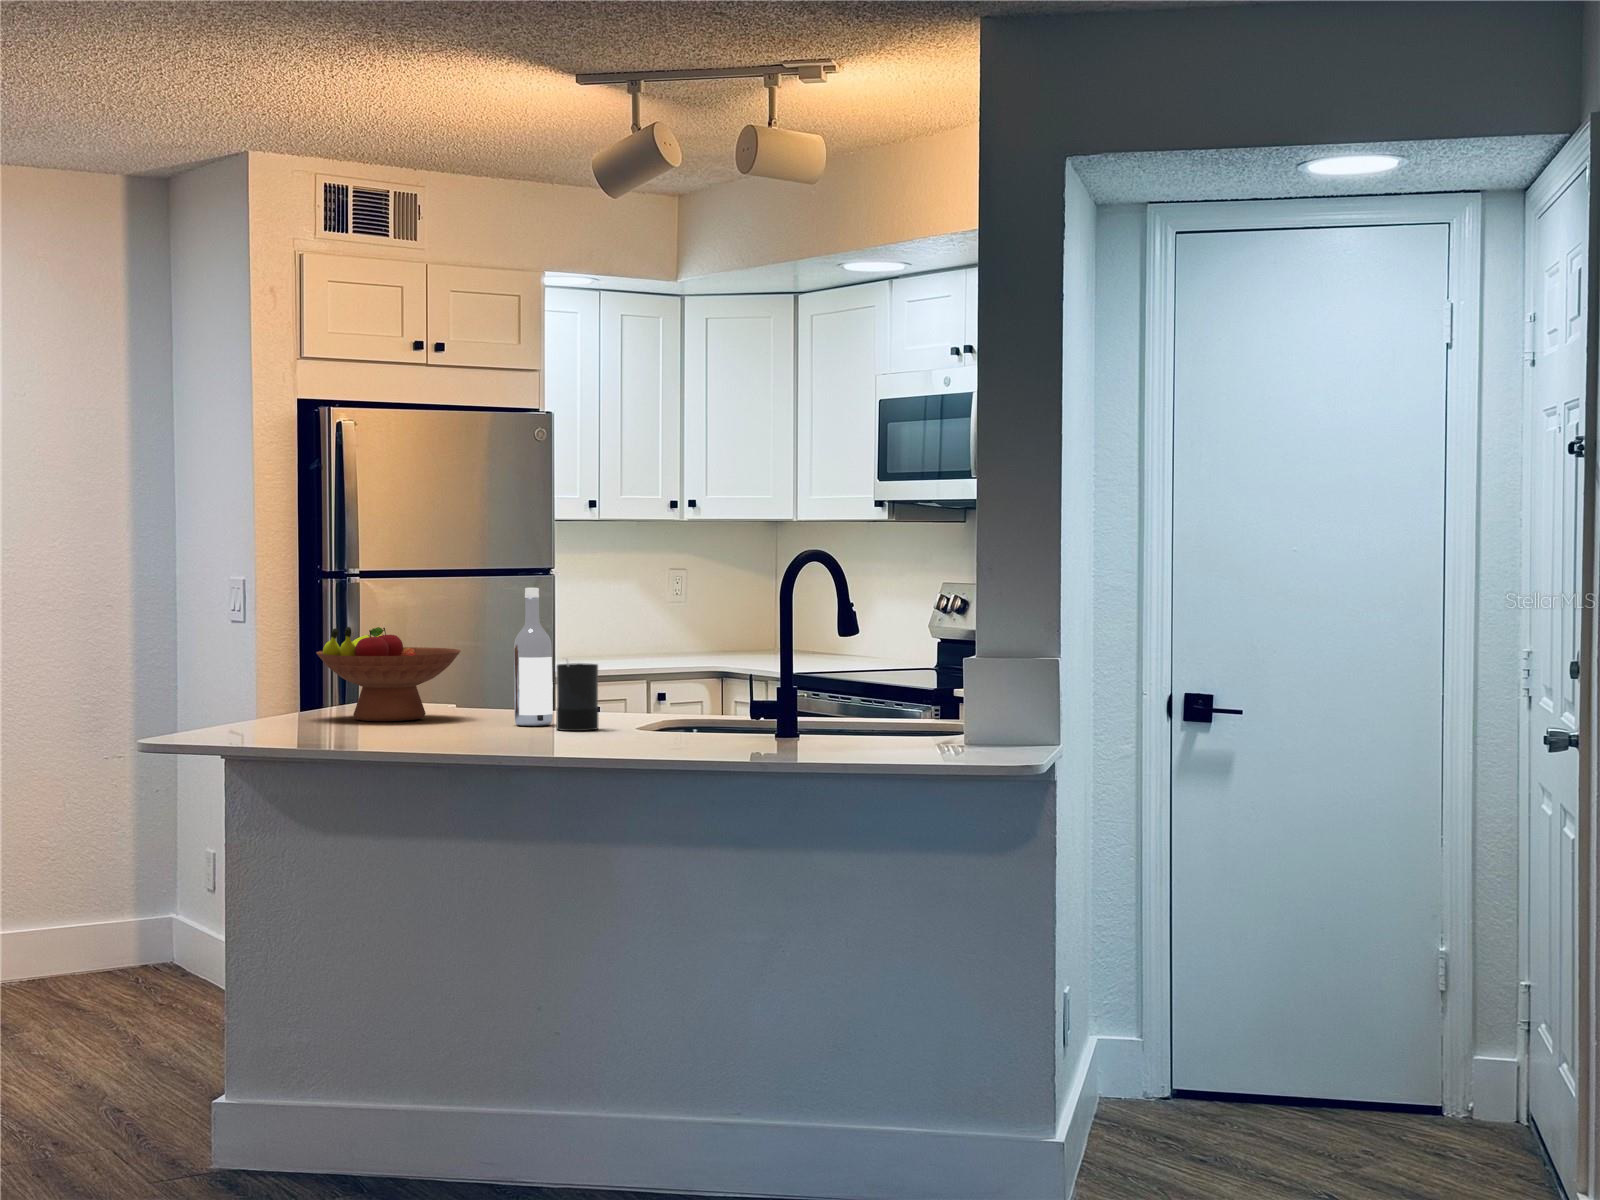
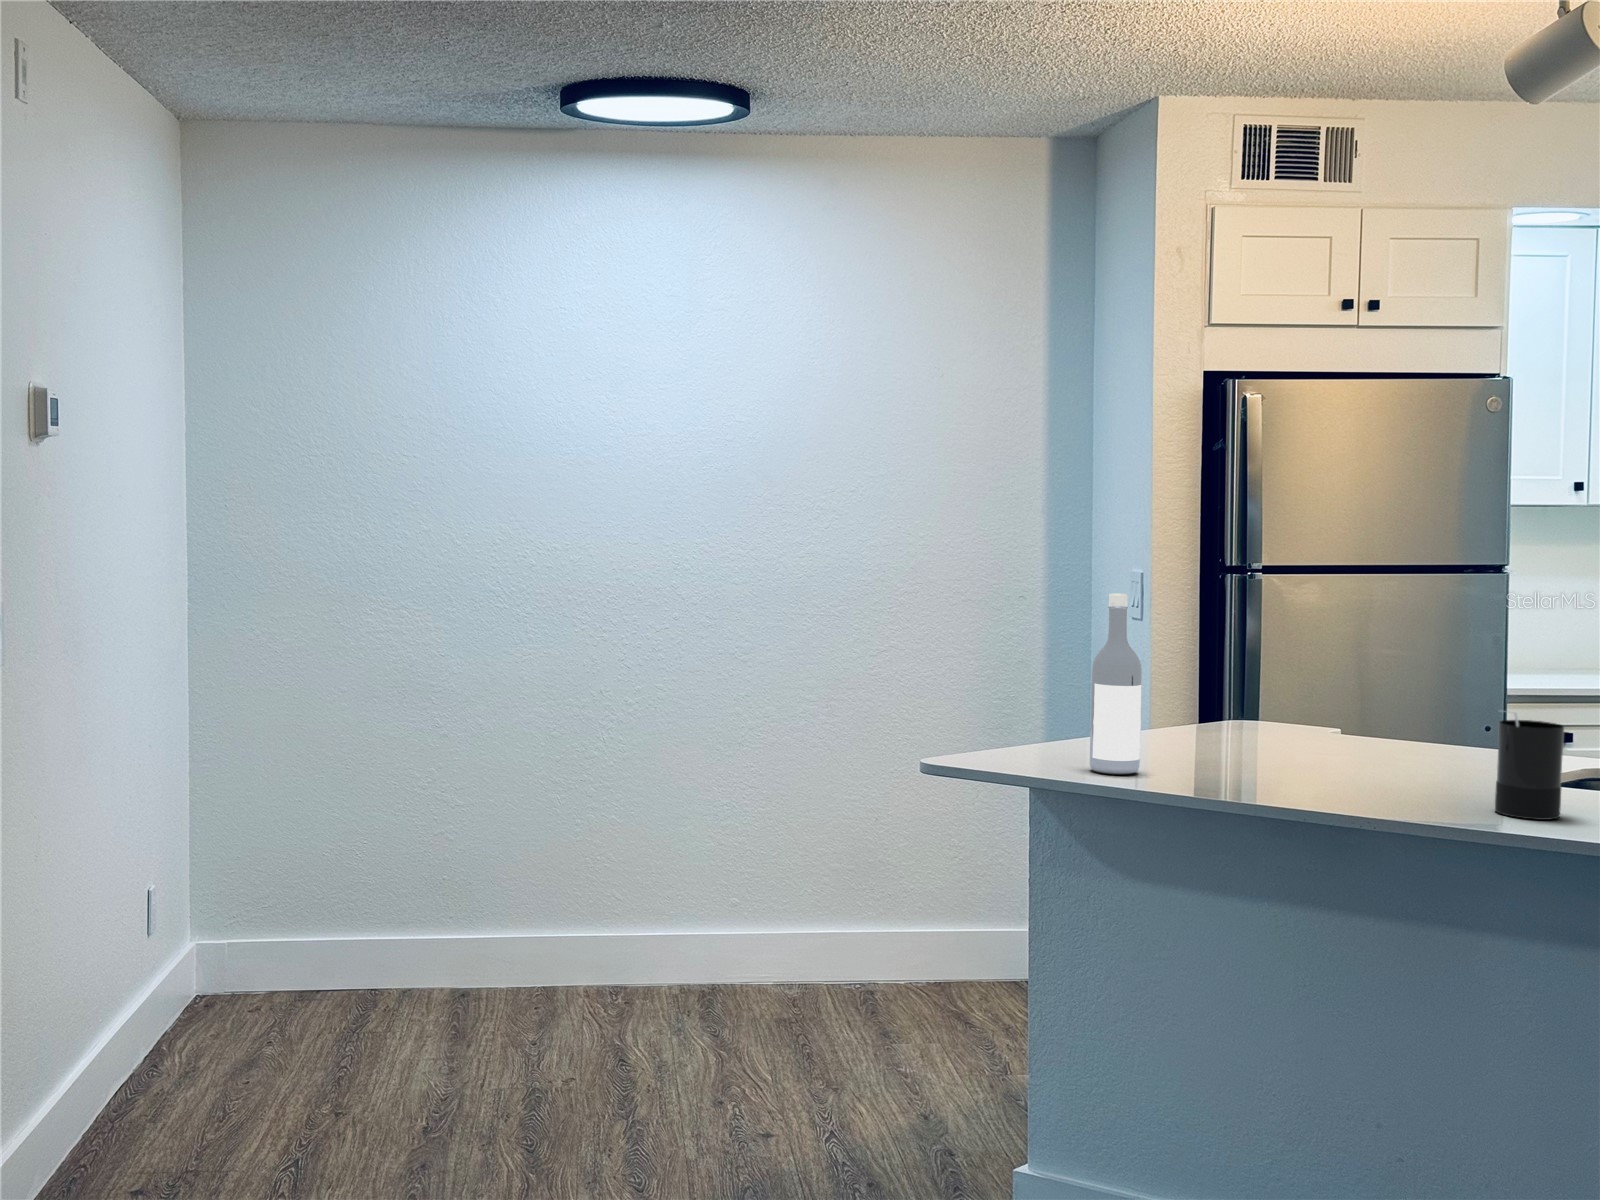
wine bottle: present [514,588,553,726] -> present [1090,594,1142,774]
fruit bowl: present [316,627,461,721] -> none [1183,645,1367,767]

